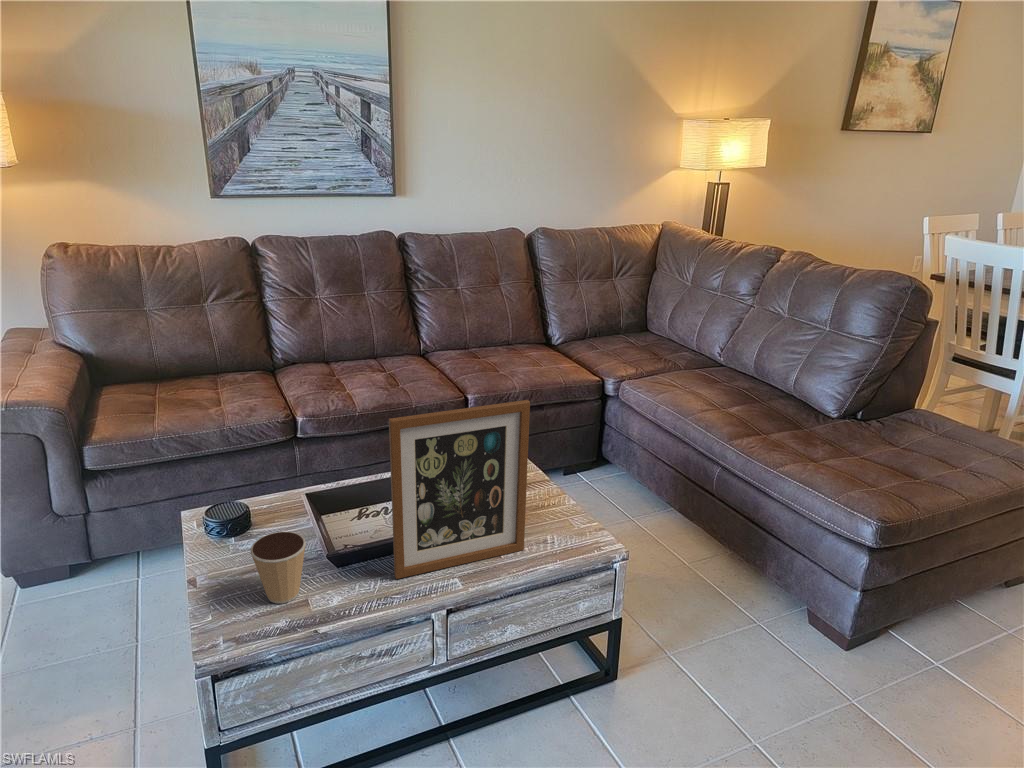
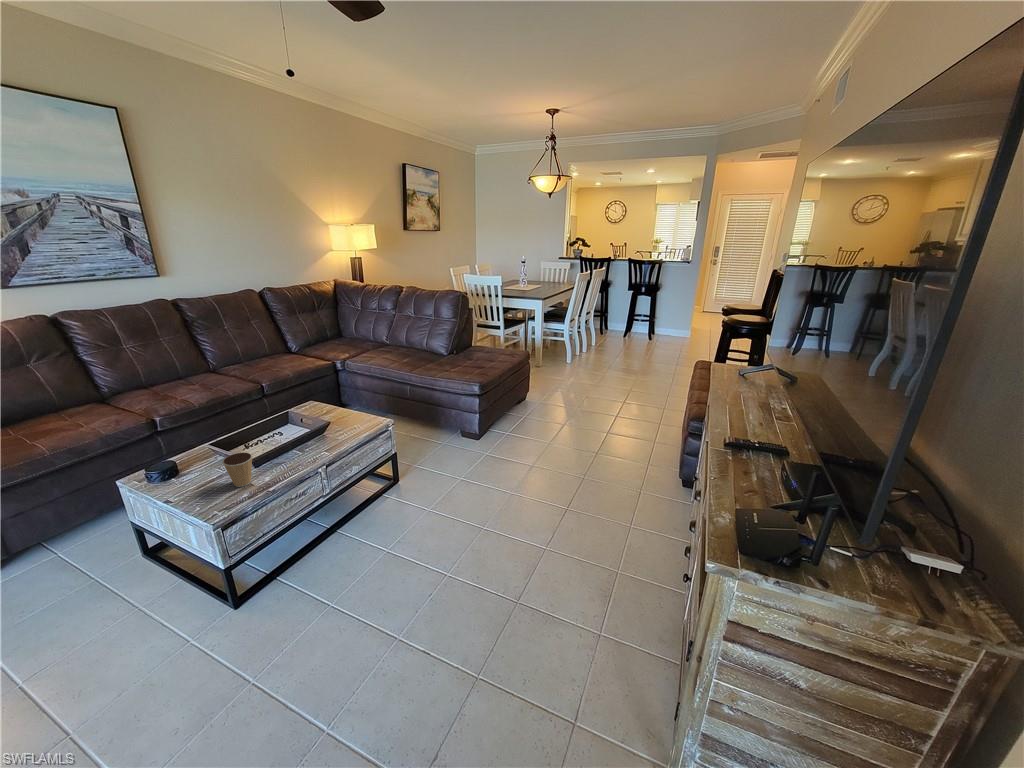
picture frame: present [389,400,530,579] -> none [282,367,346,461]

